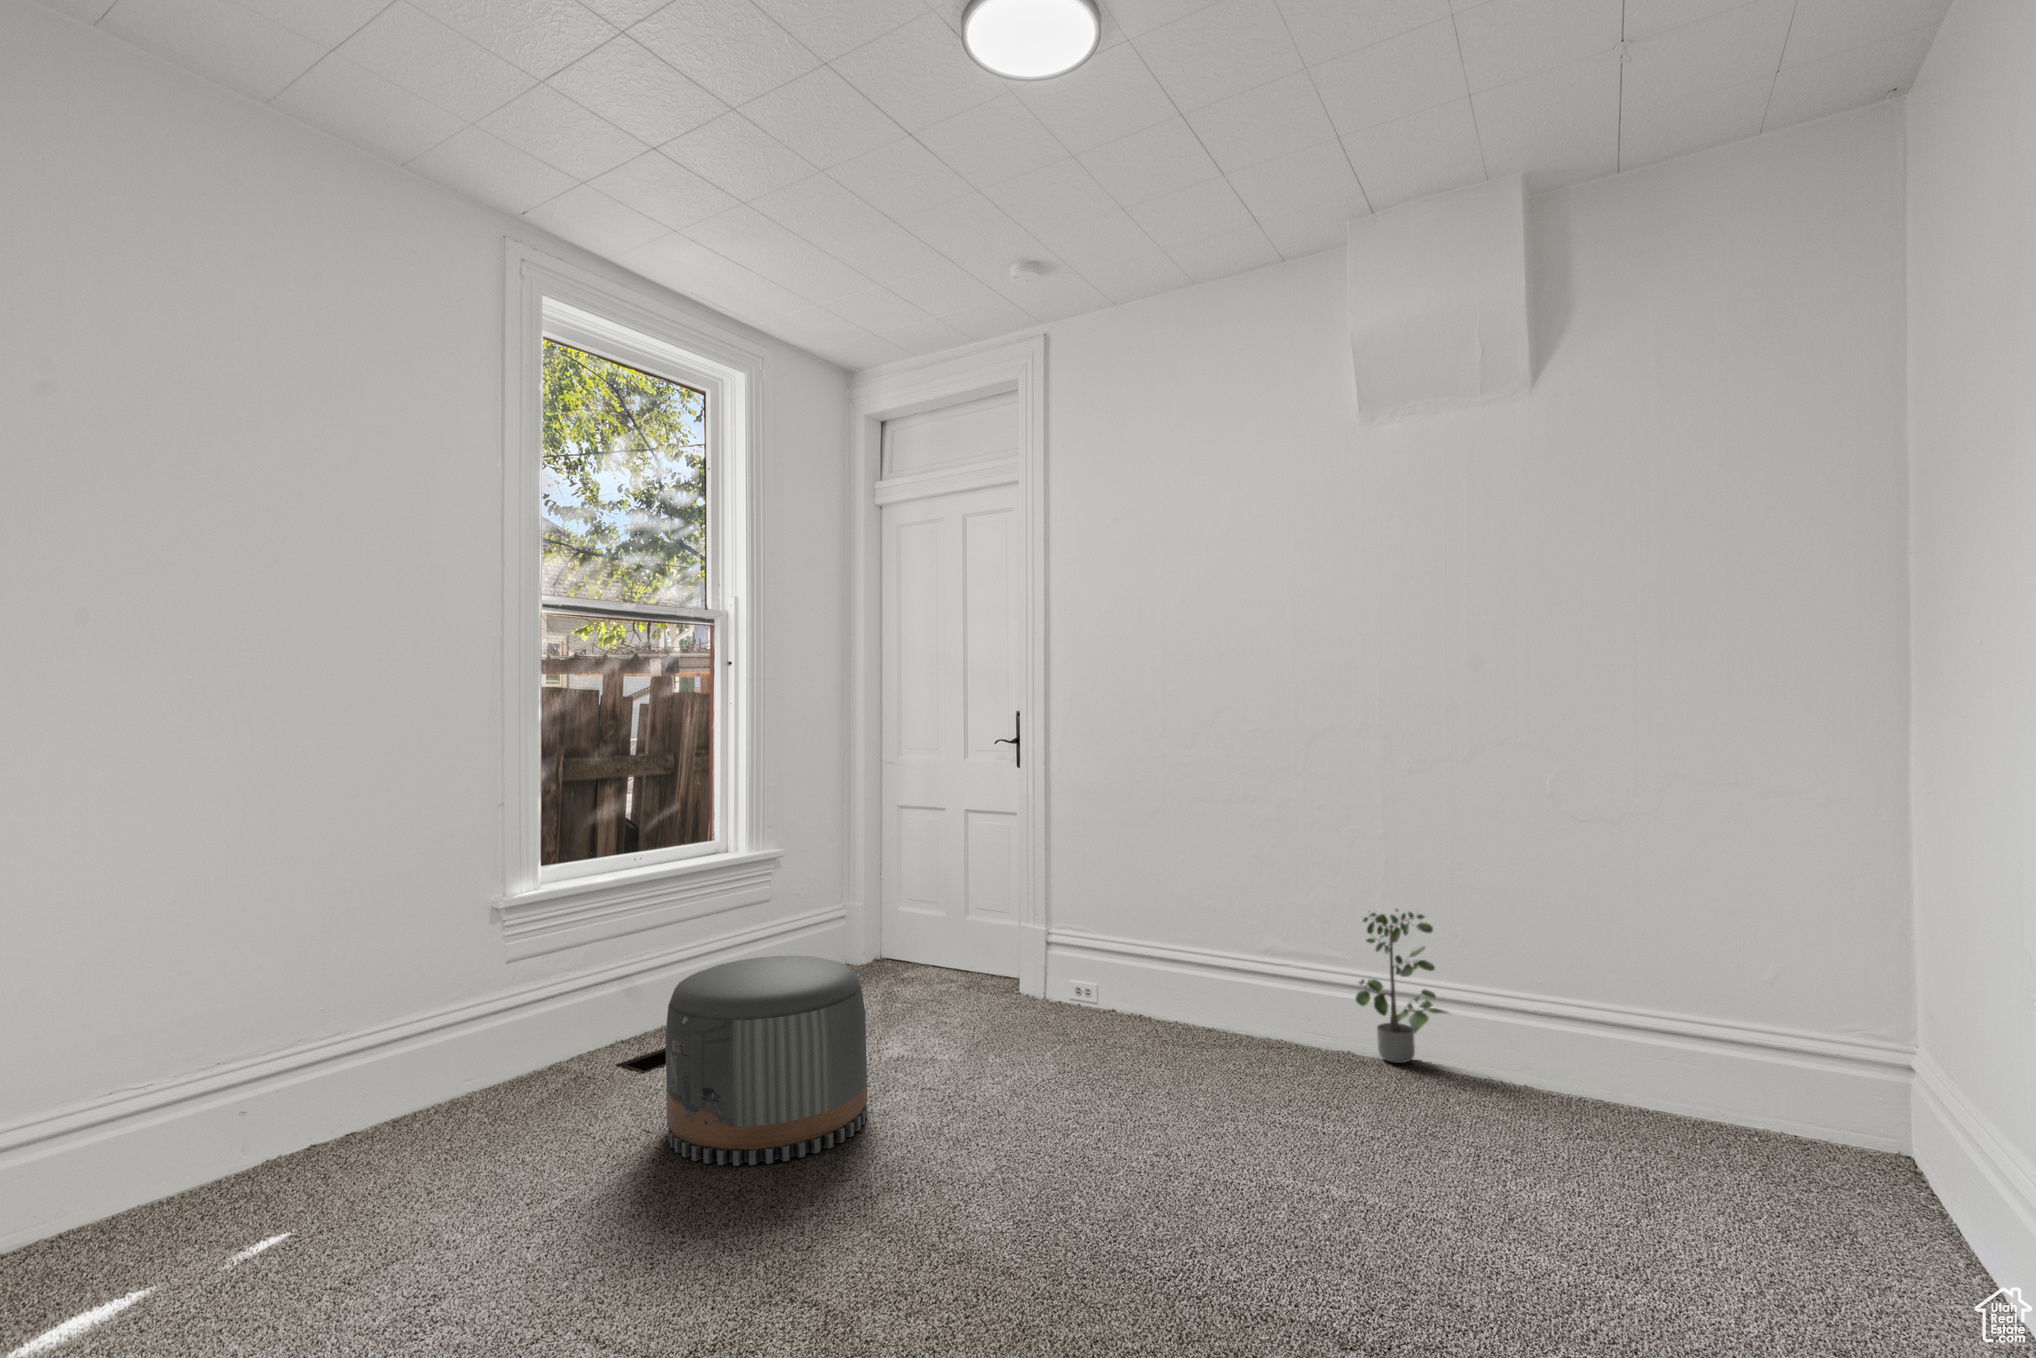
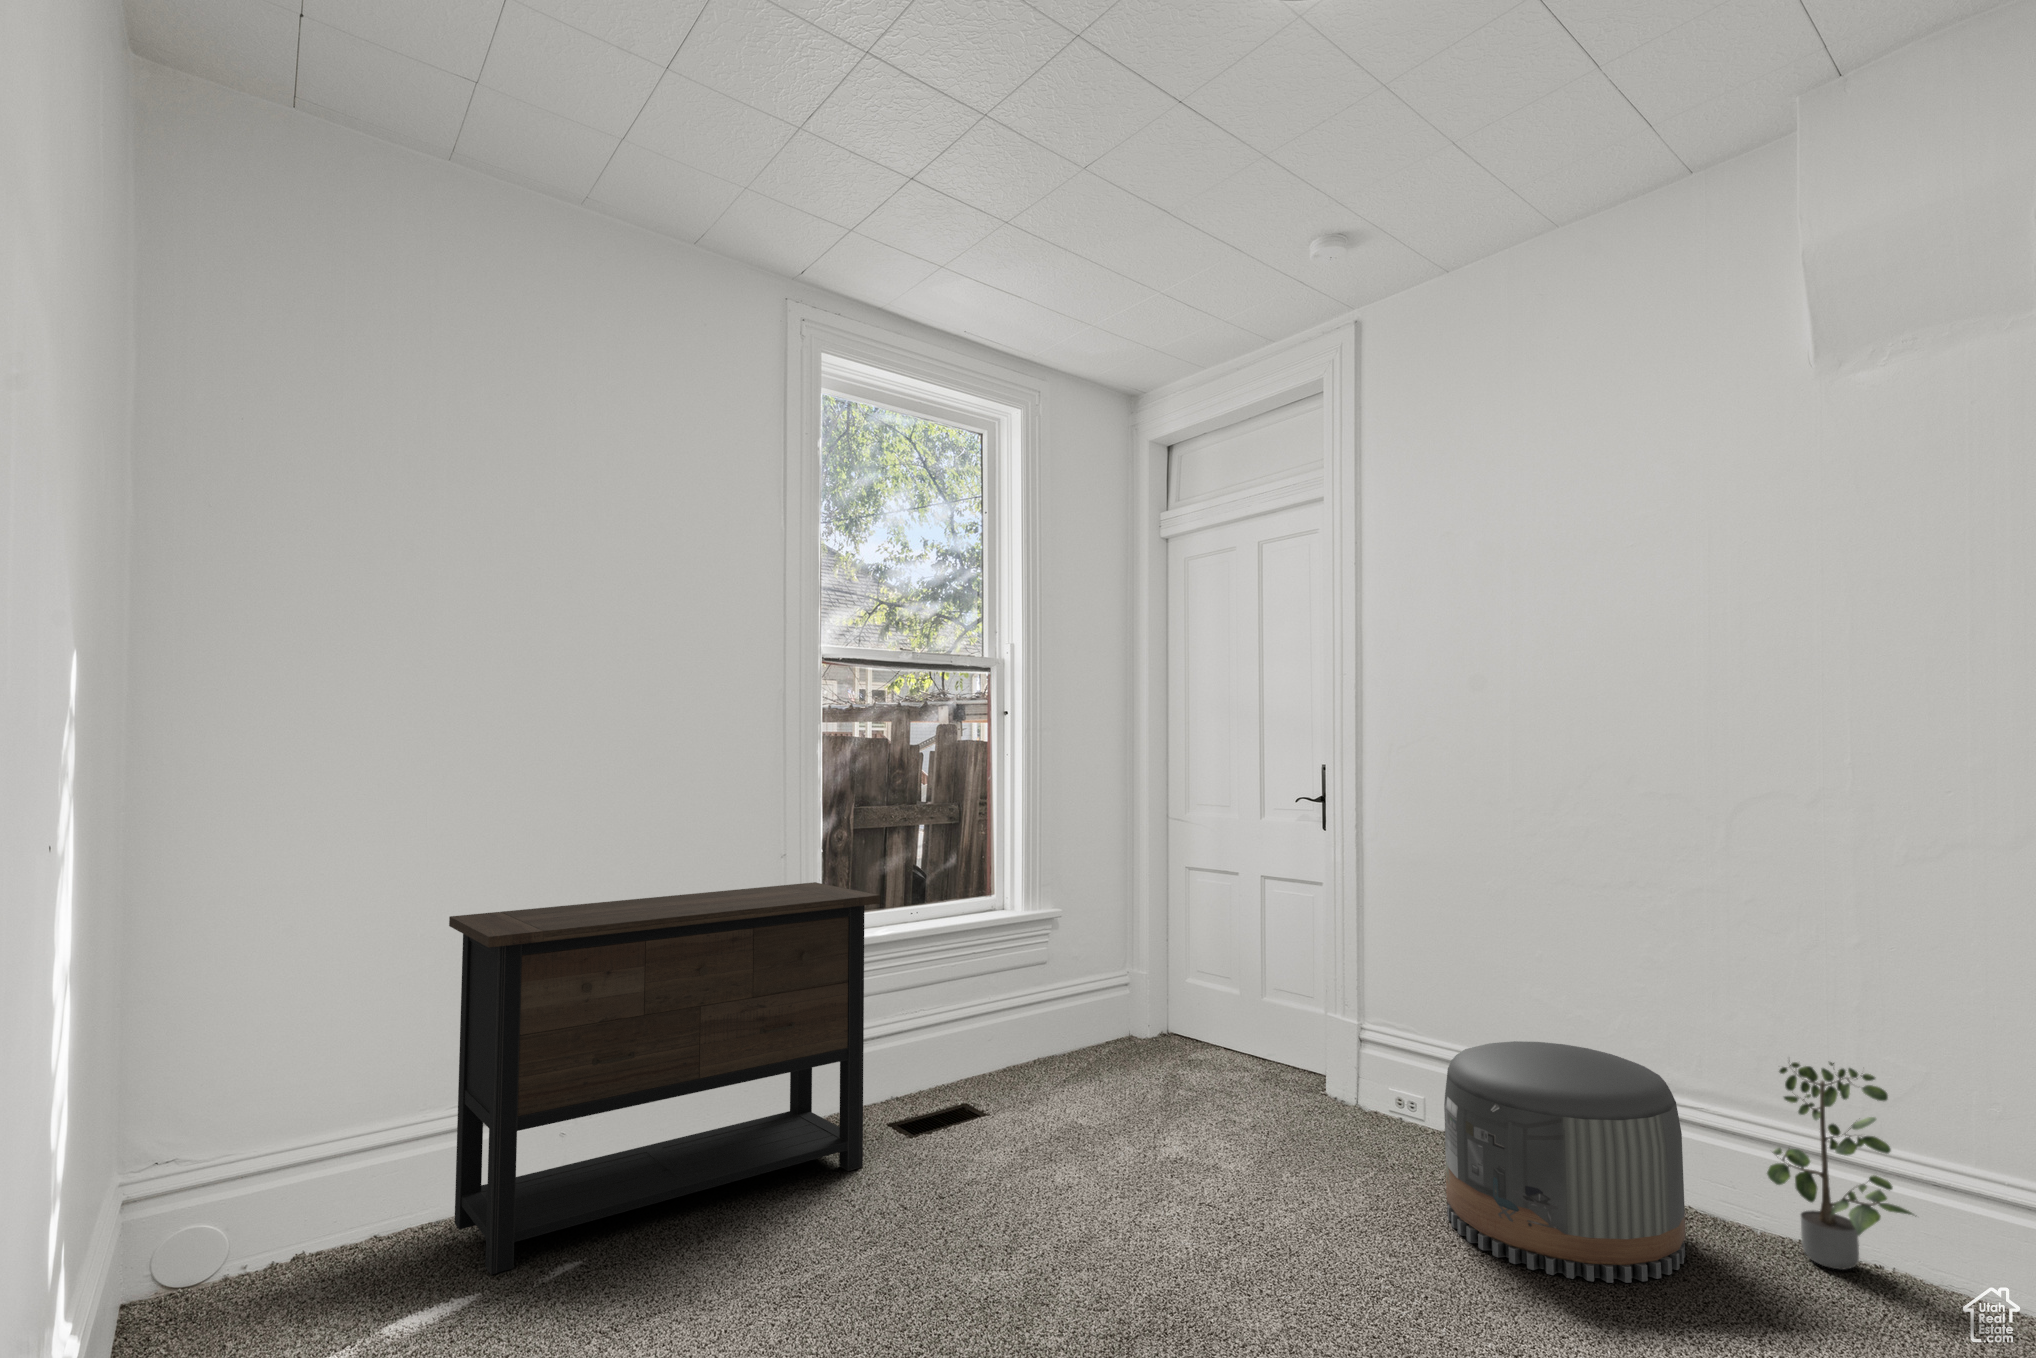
dresser: none [100,833,607,1261] -> present [449,882,880,1275]
pouf: present [665,956,868,1166] -> present [1444,1041,1686,1283]

